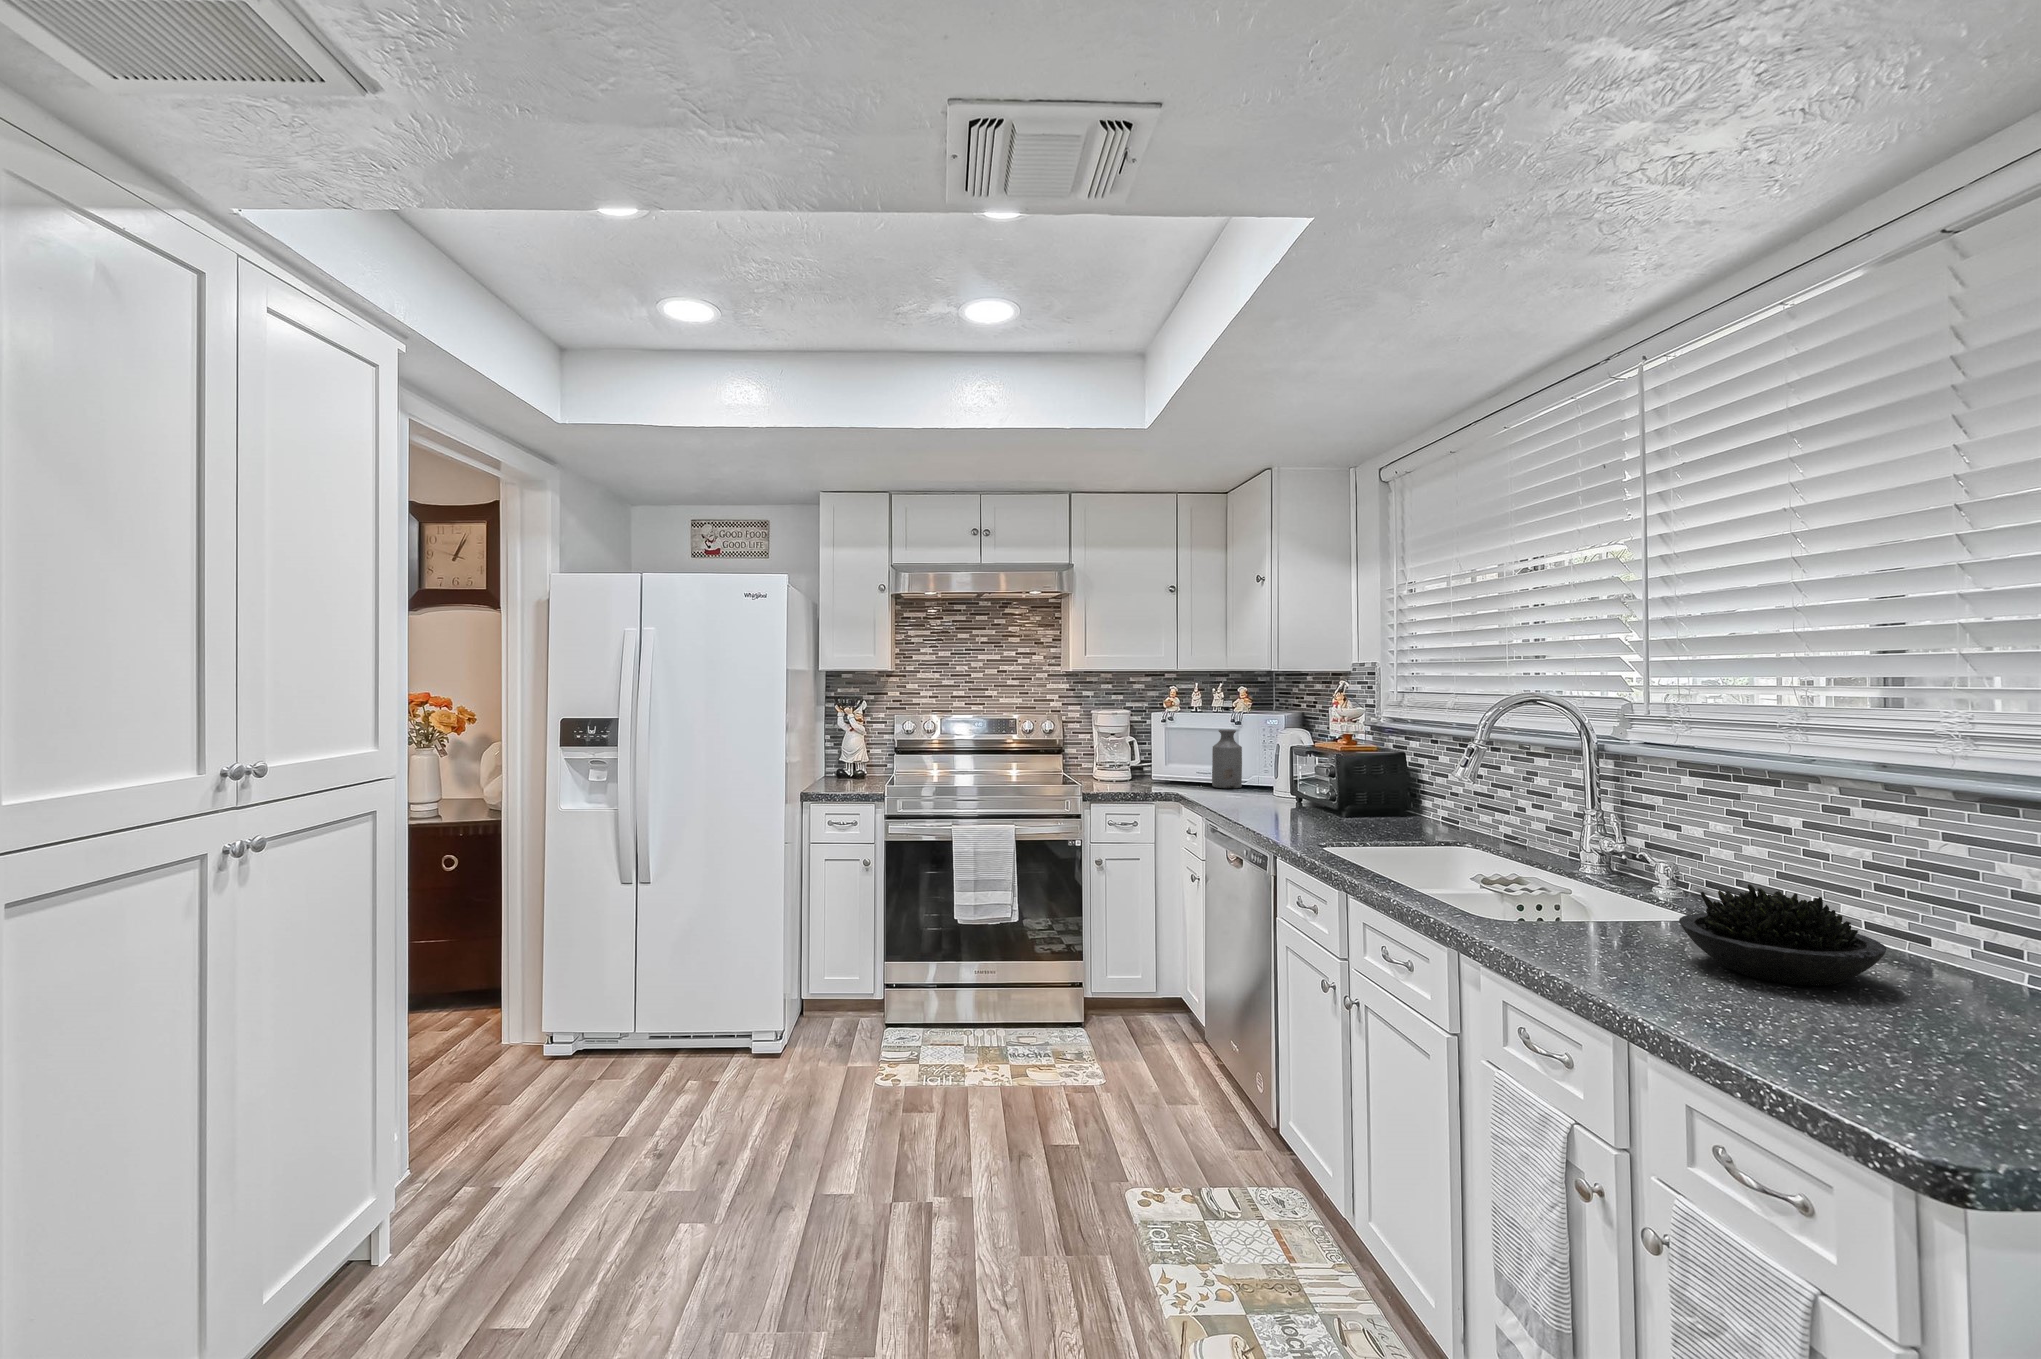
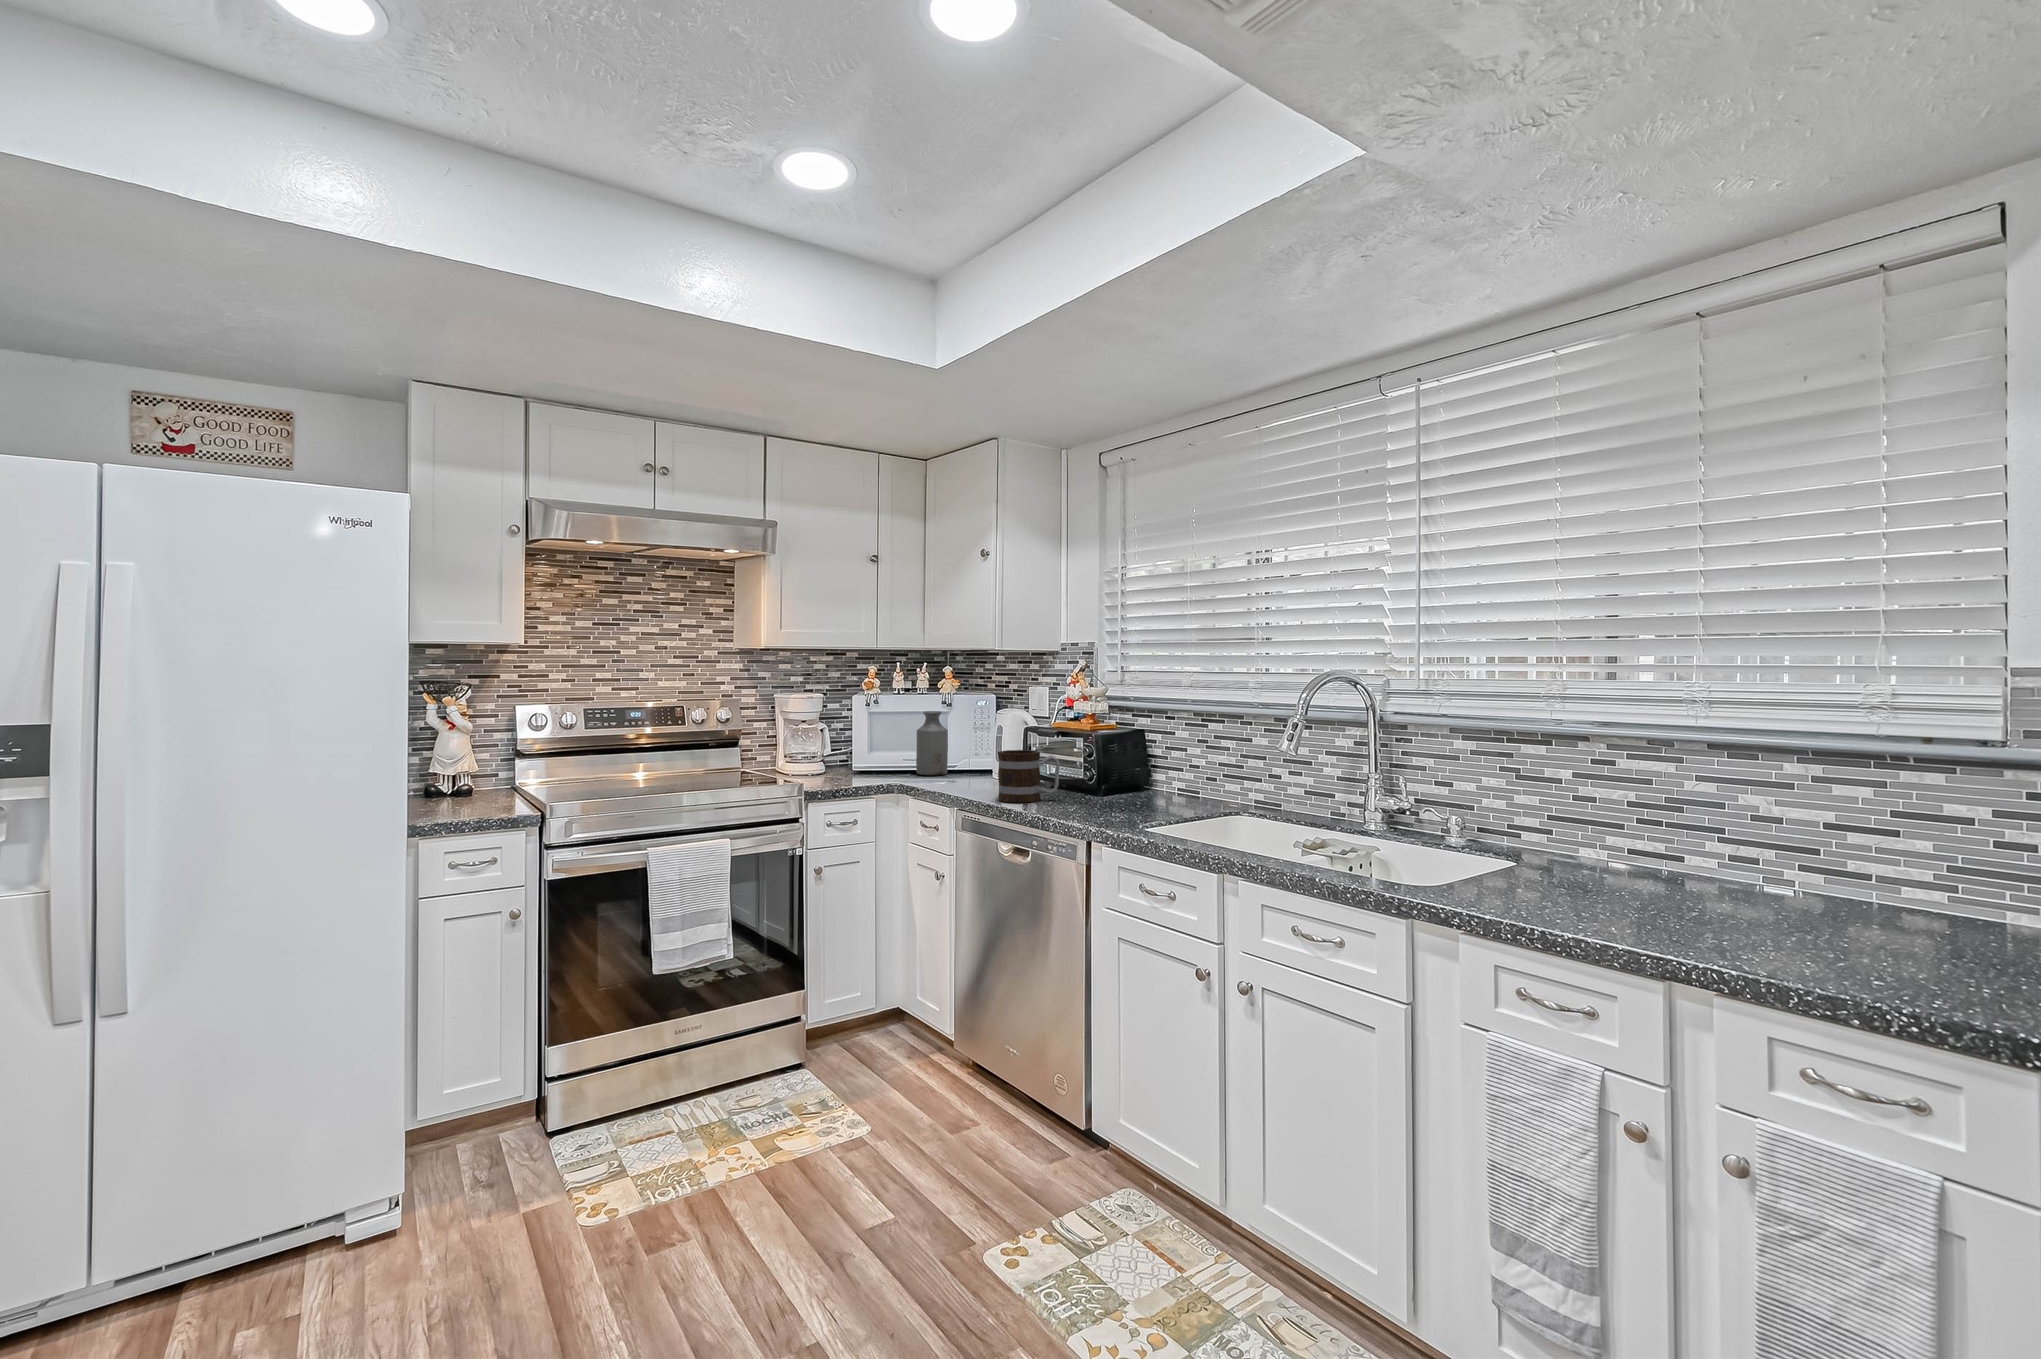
mug: none [1245,767,1303,817] -> present [998,750,1060,803]
succulent plant: present [1679,884,1886,986] -> none [1549,828,1703,907]

